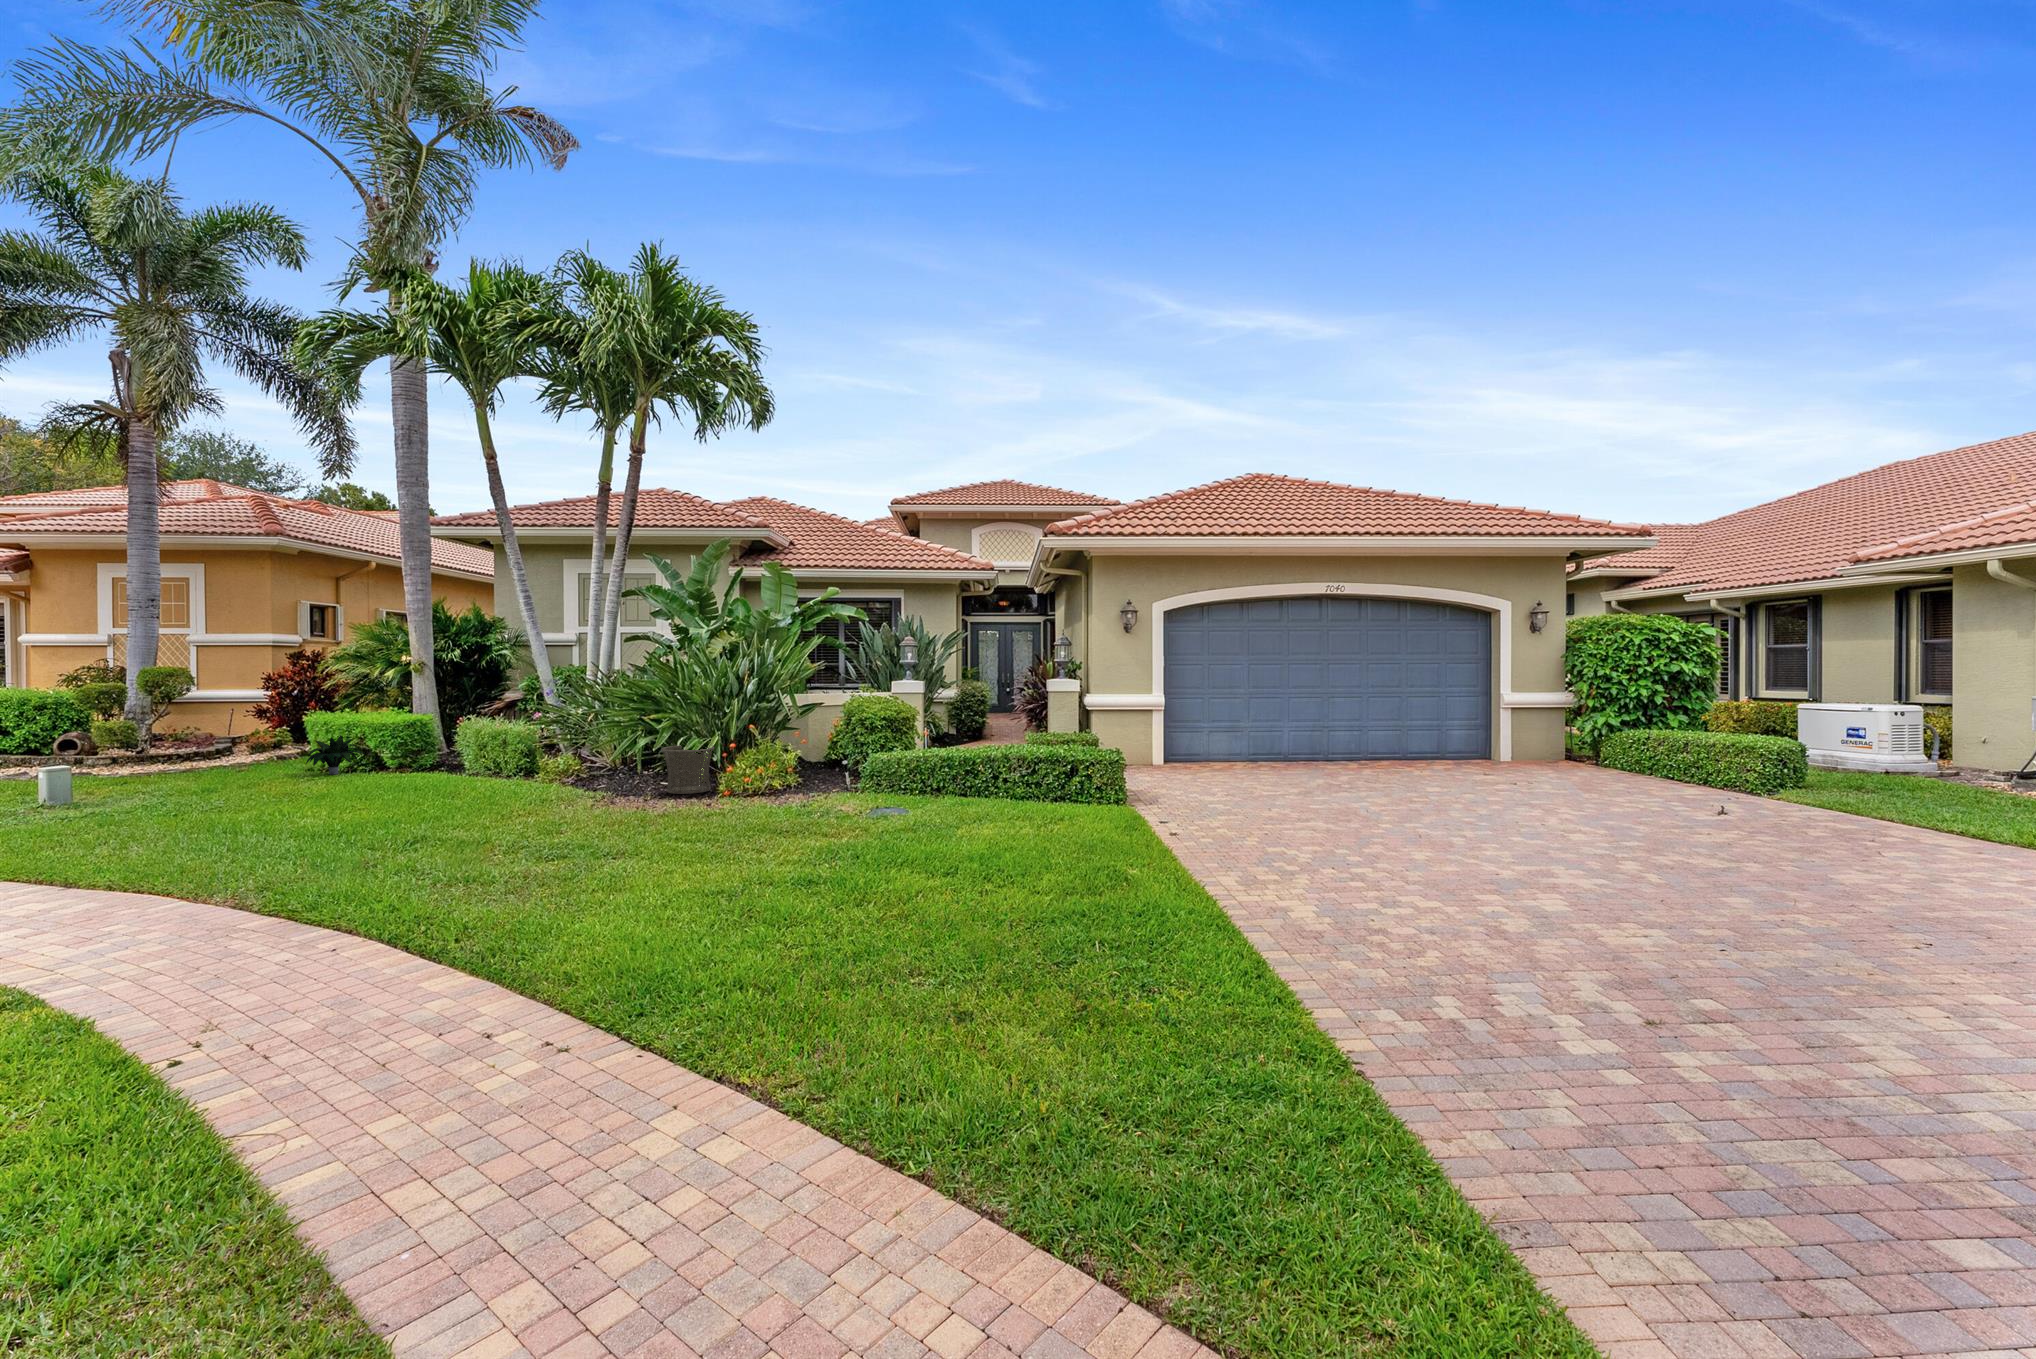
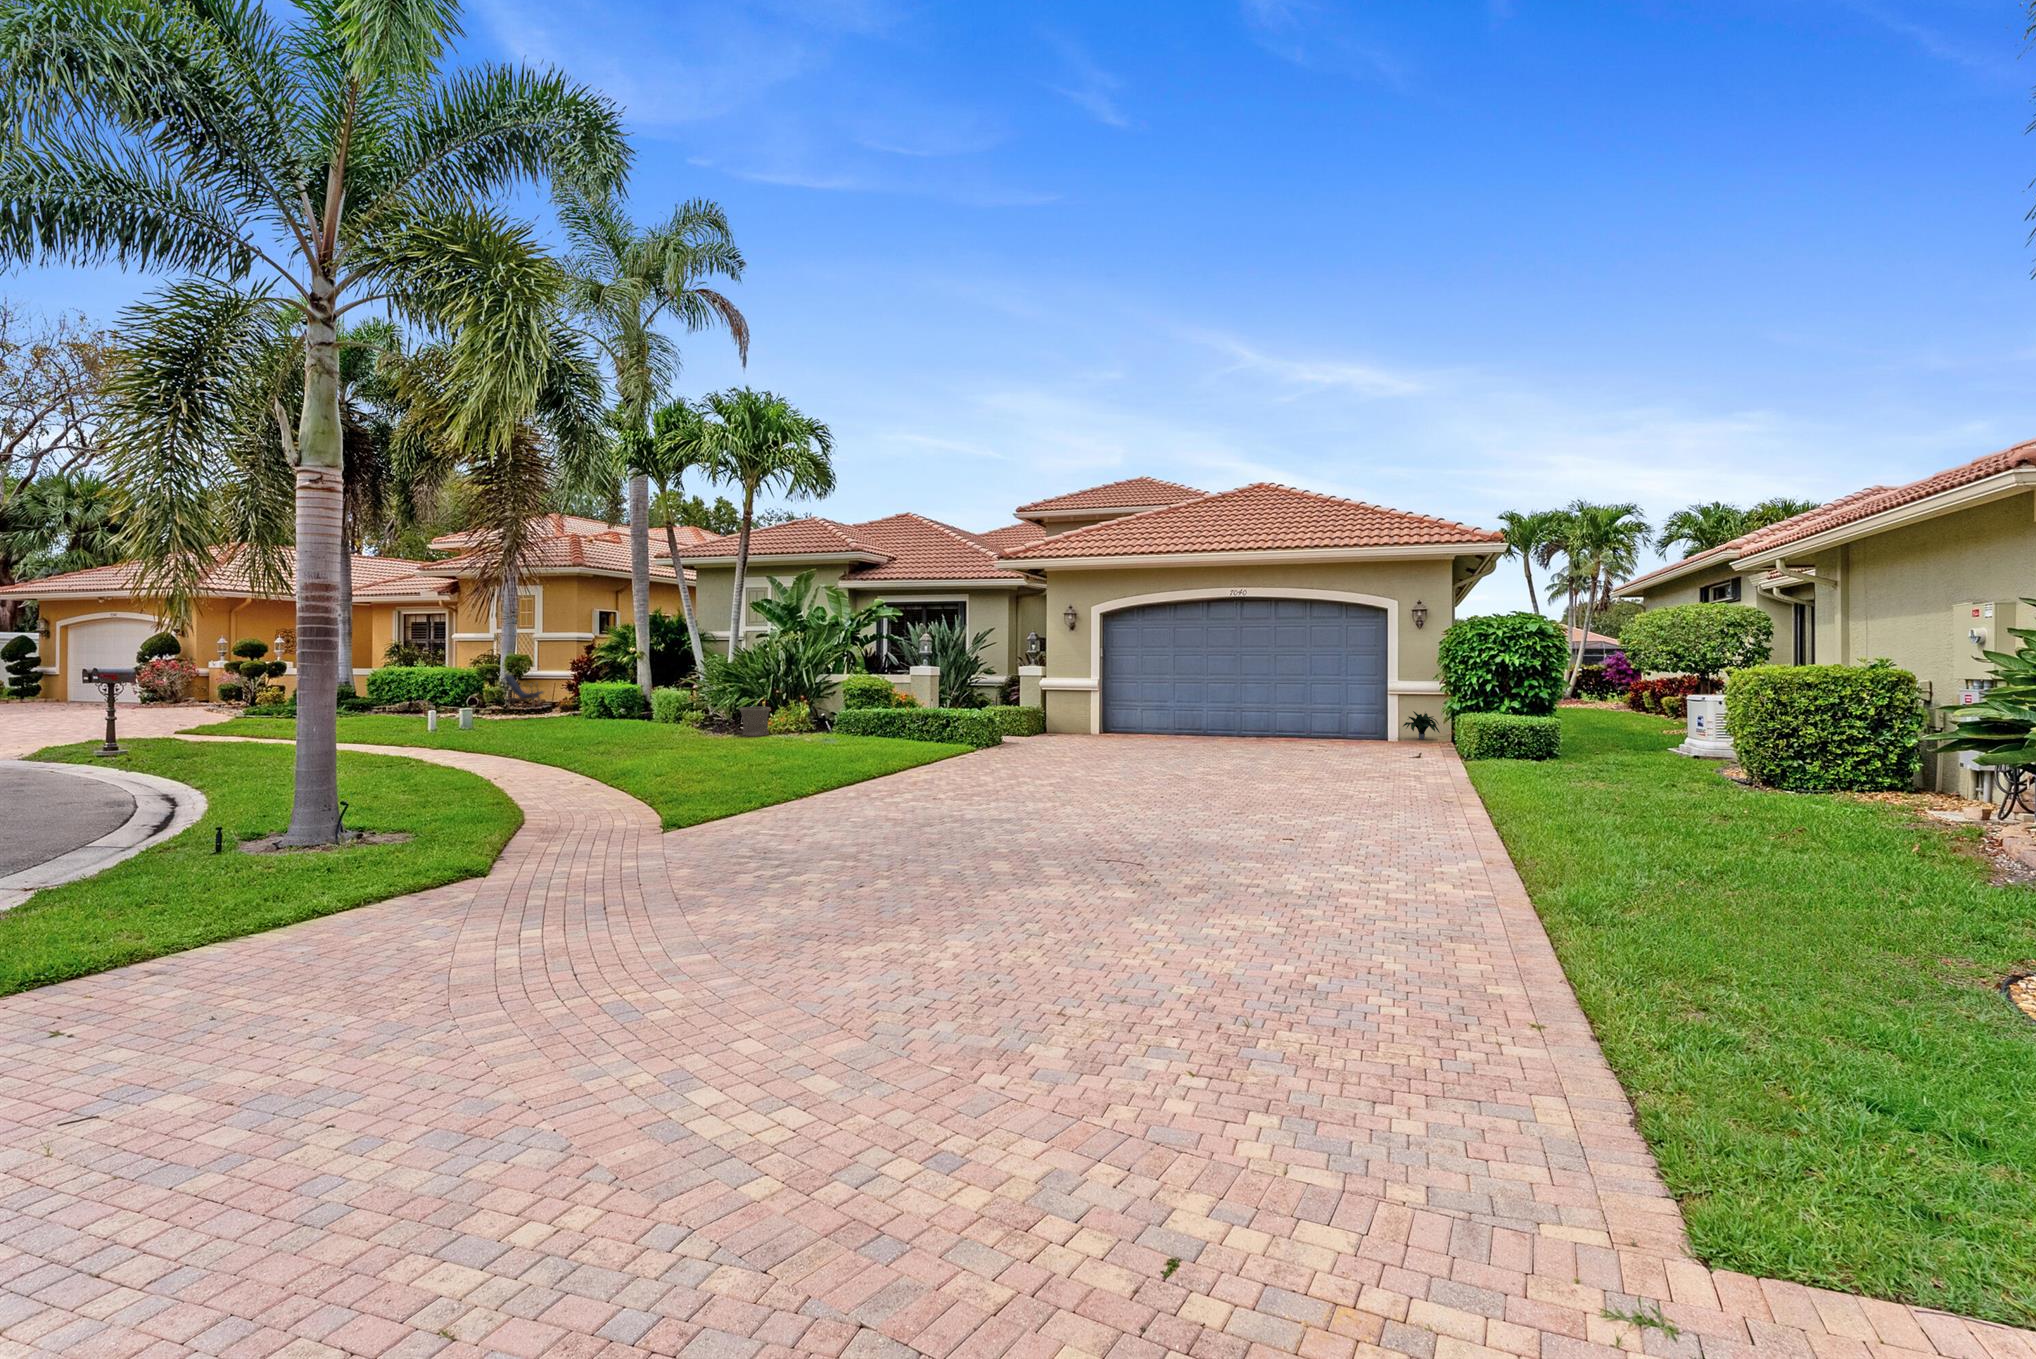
lounge chair: none [138,698,215,753] -> present [505,675,543,706]
potted plant: present [306,735,364,775] -> present [1403,711,1440,739]

